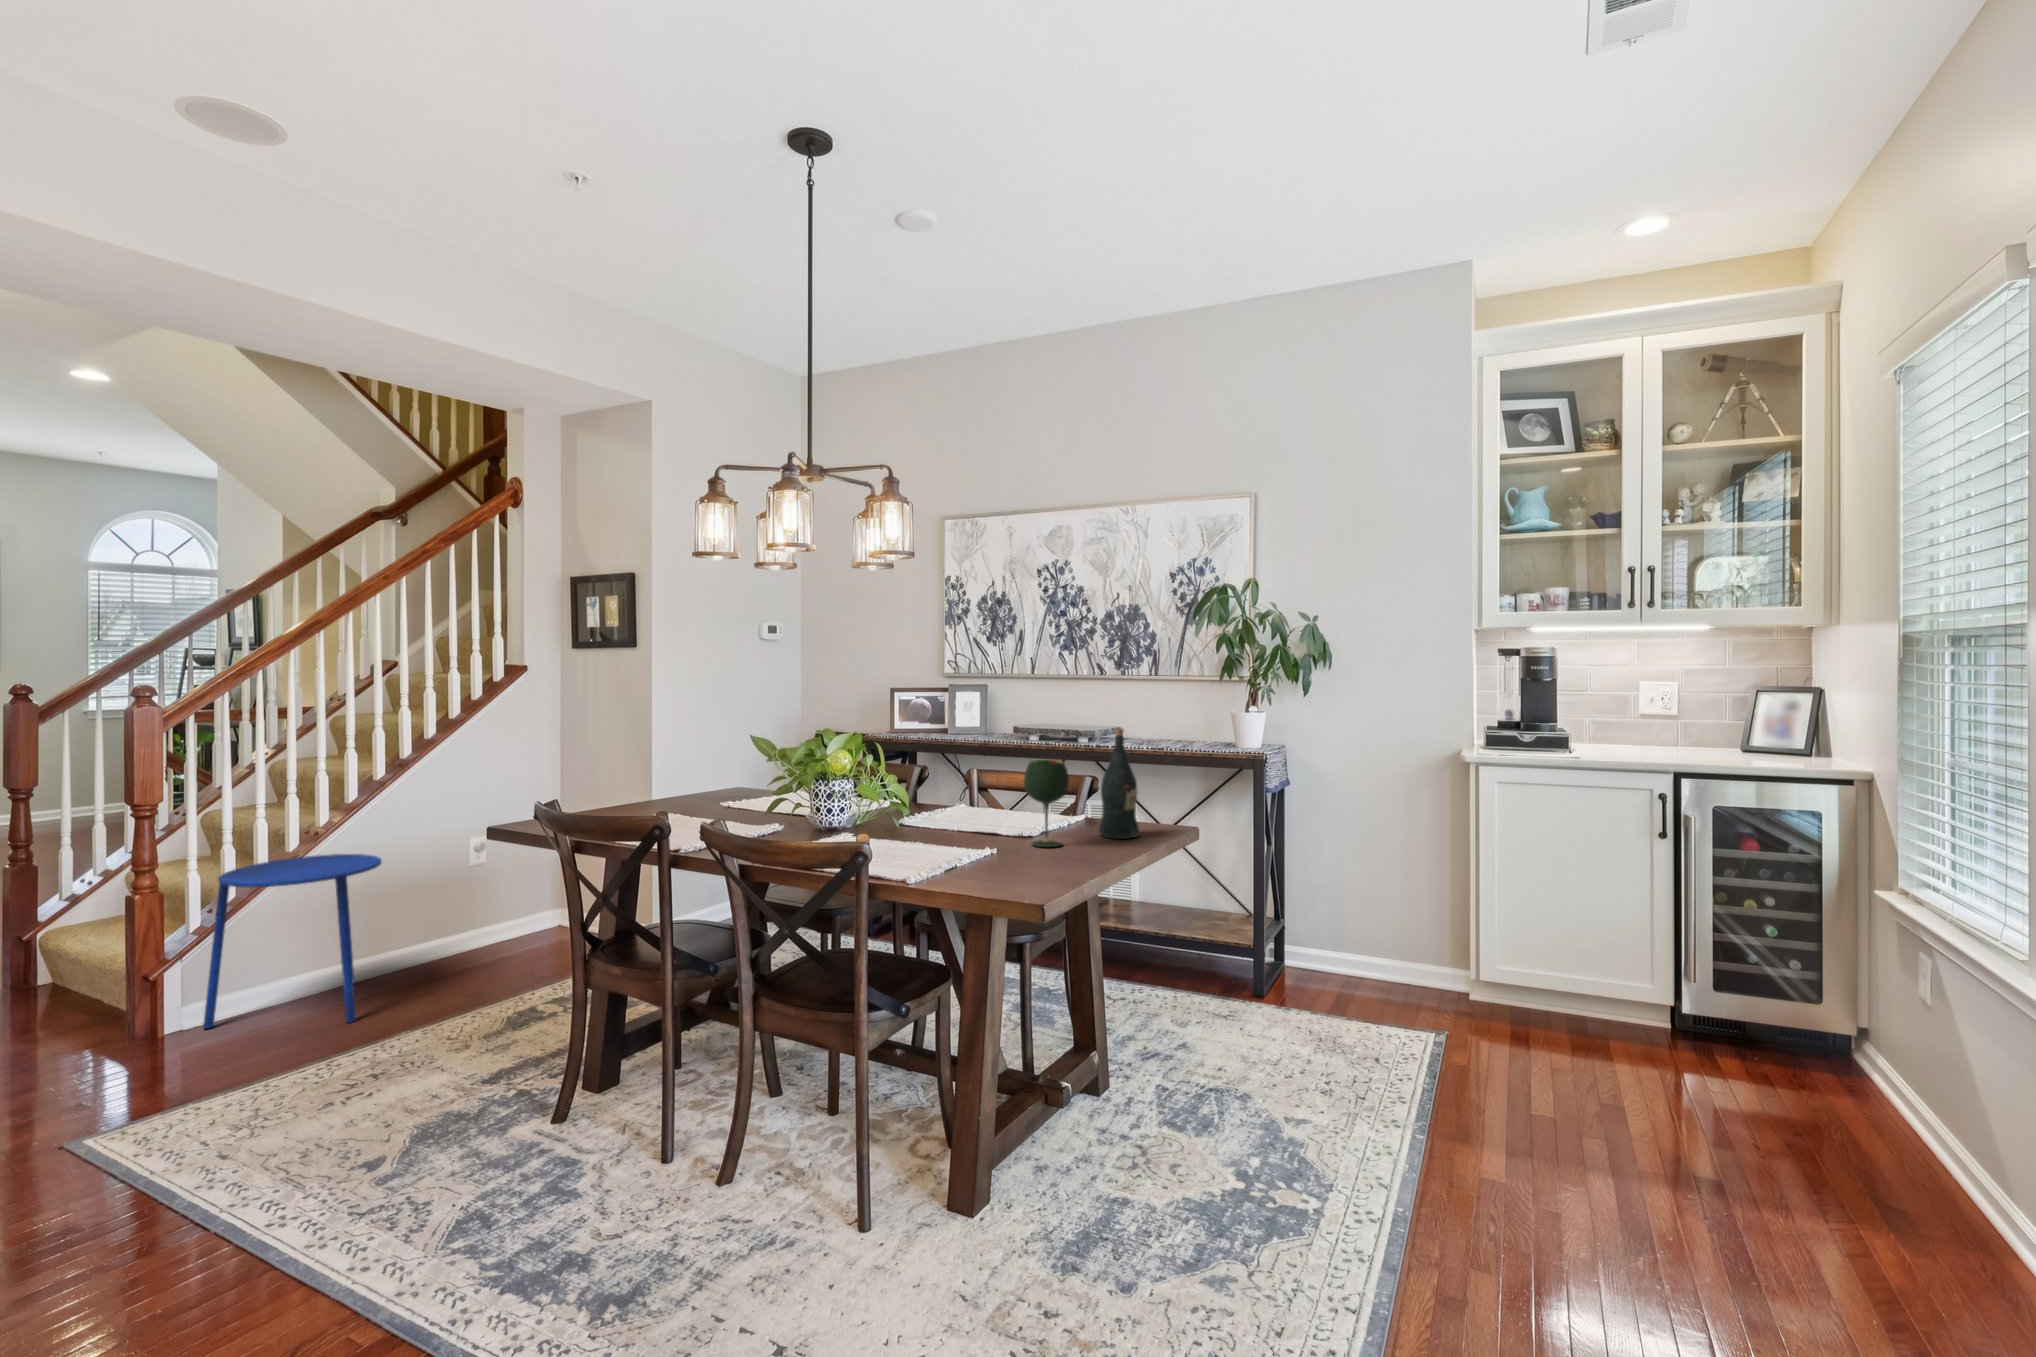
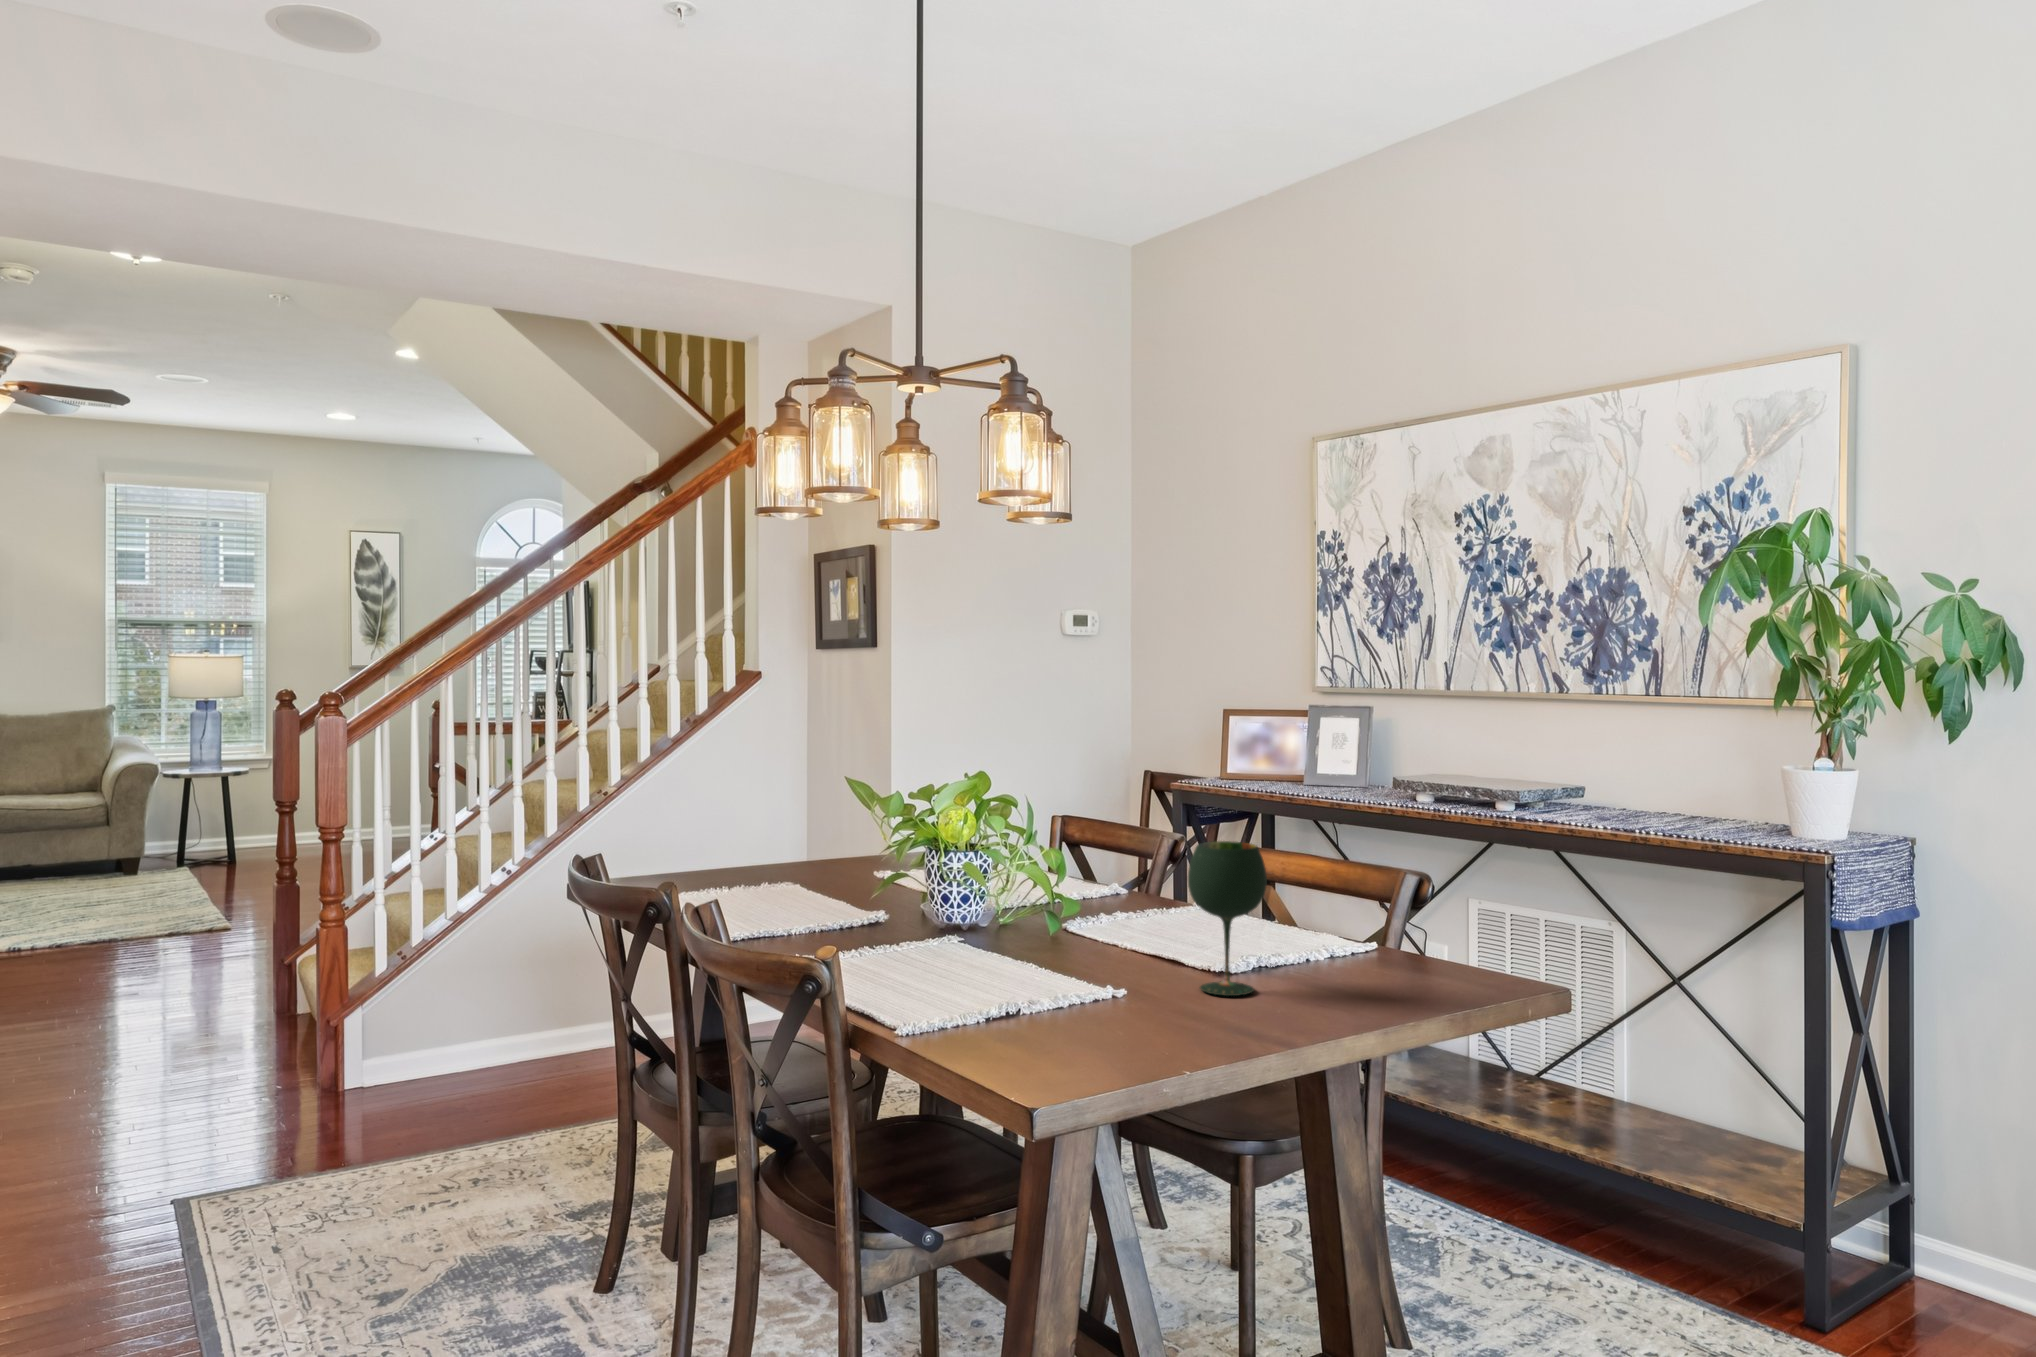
wine bottle: present [1098,728,1139,839] -> none [1348,792,1427,995]
side table: present [203,854,382,1029] -> none [381,901,557,1108]

